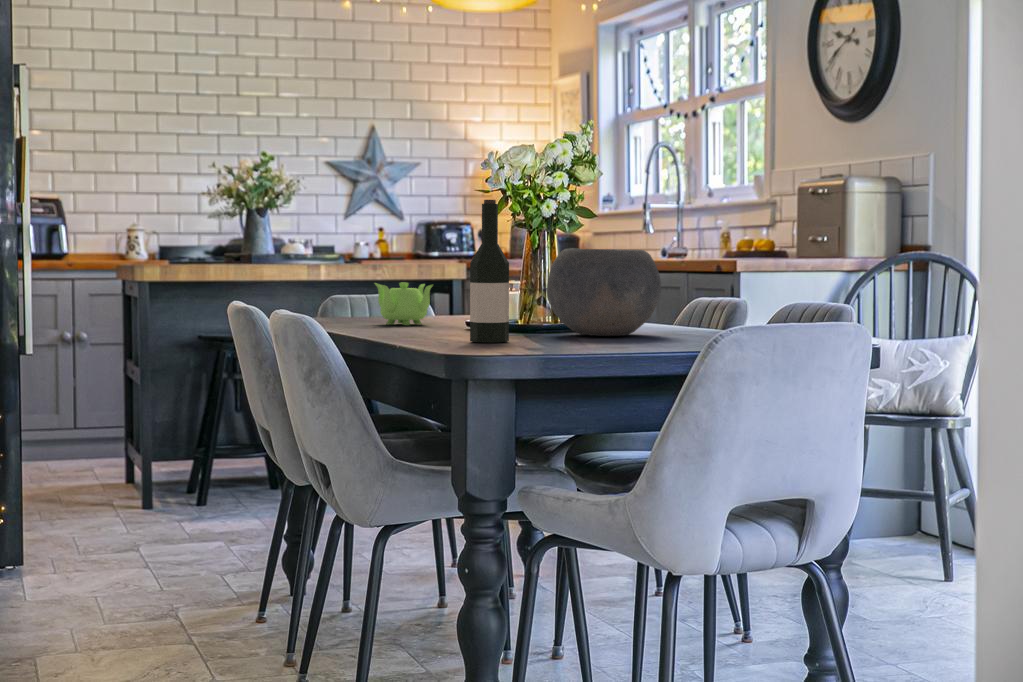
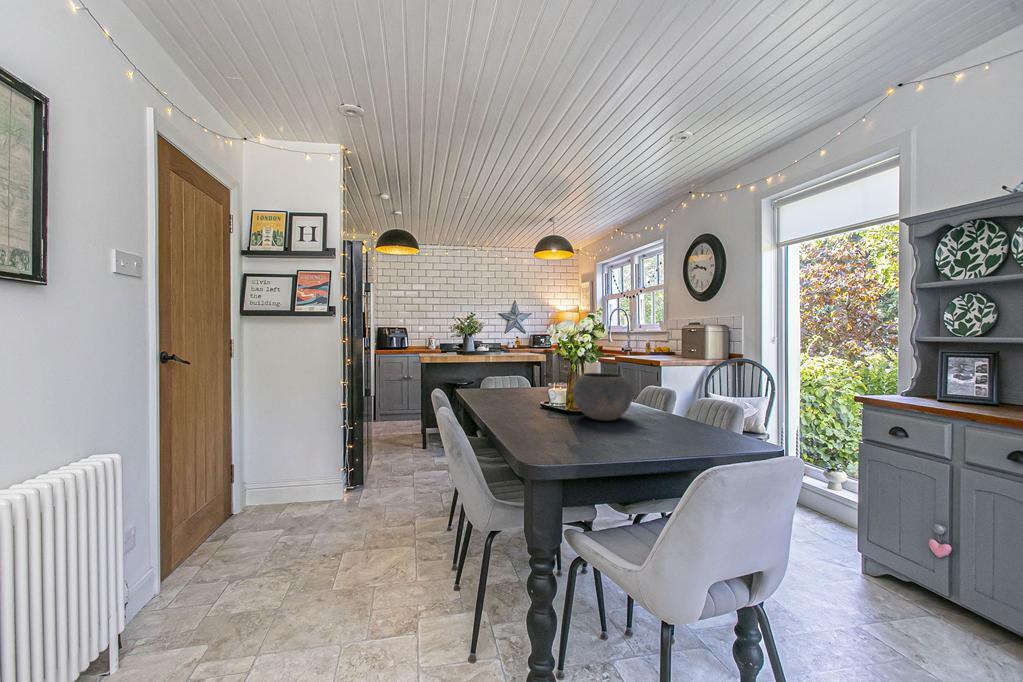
wine bottle: present [470,200,509,343] -> none [532,354,553,430]
teapot: present [375,283,433,325] -> none [498,379,523,399]

